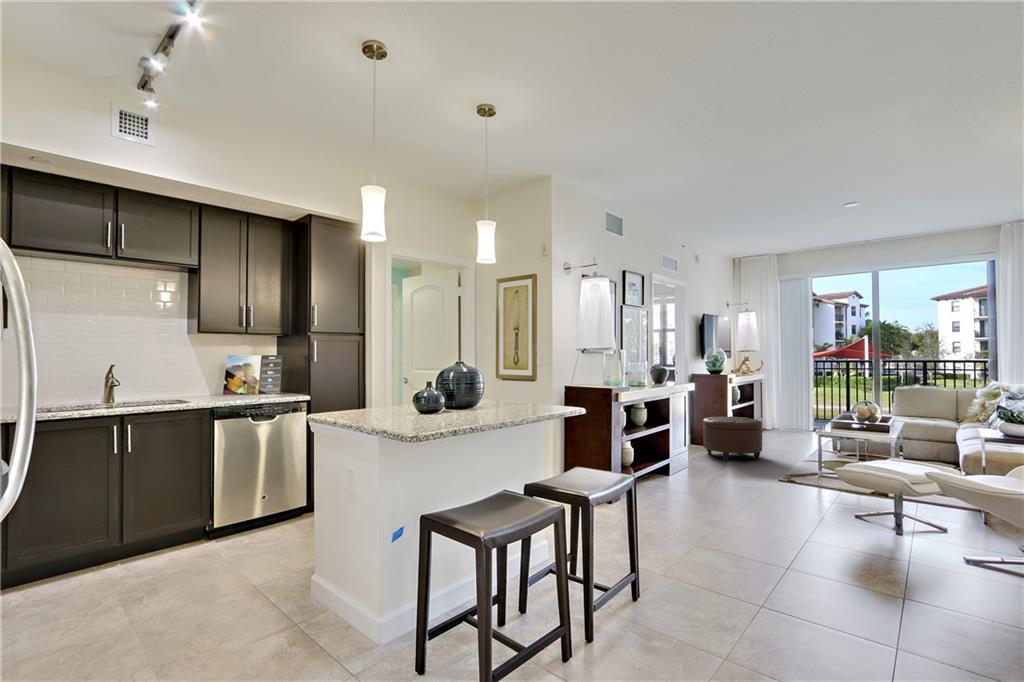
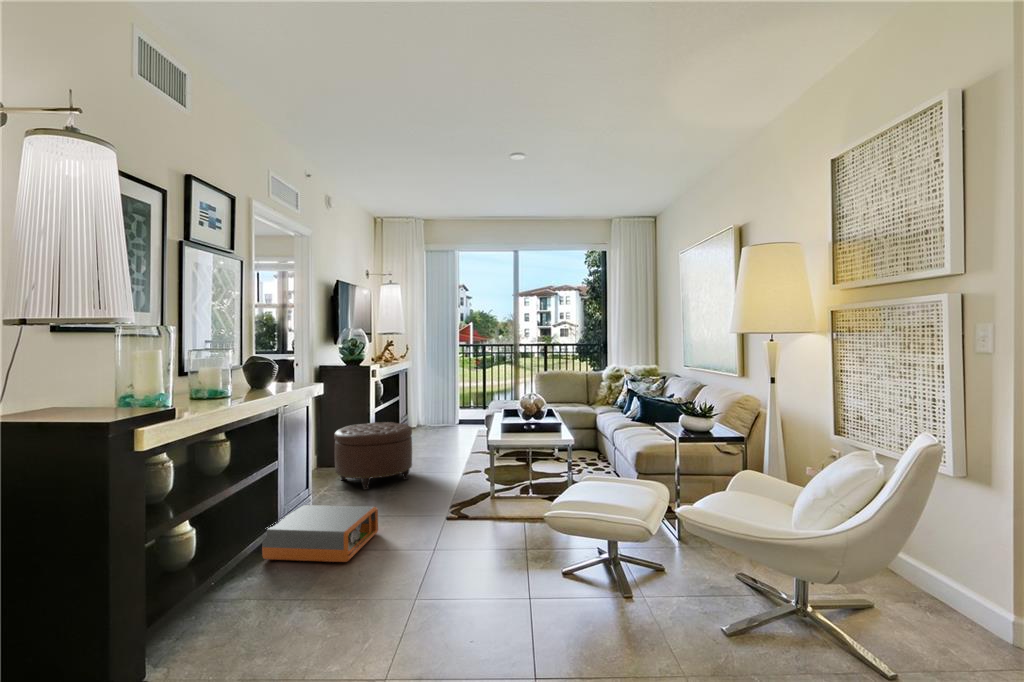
storage box: none [664,457,734,488] -> present [262,505,378,562]

